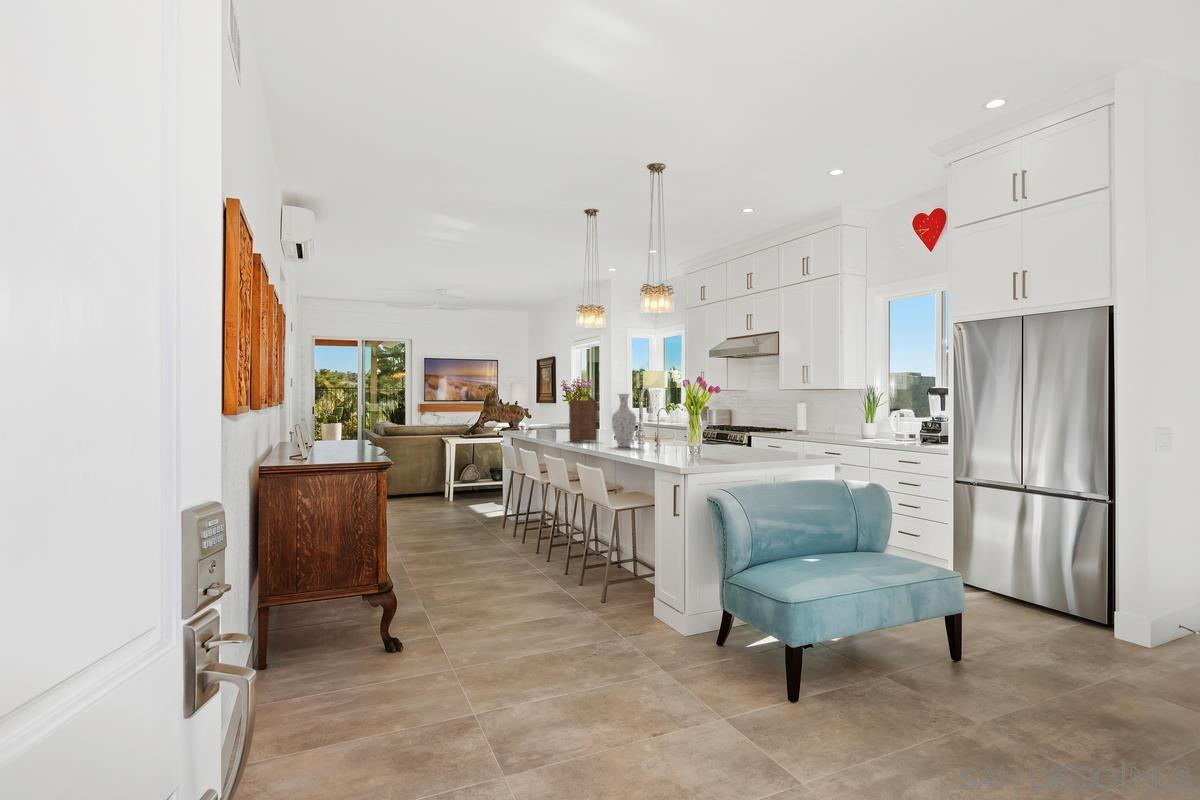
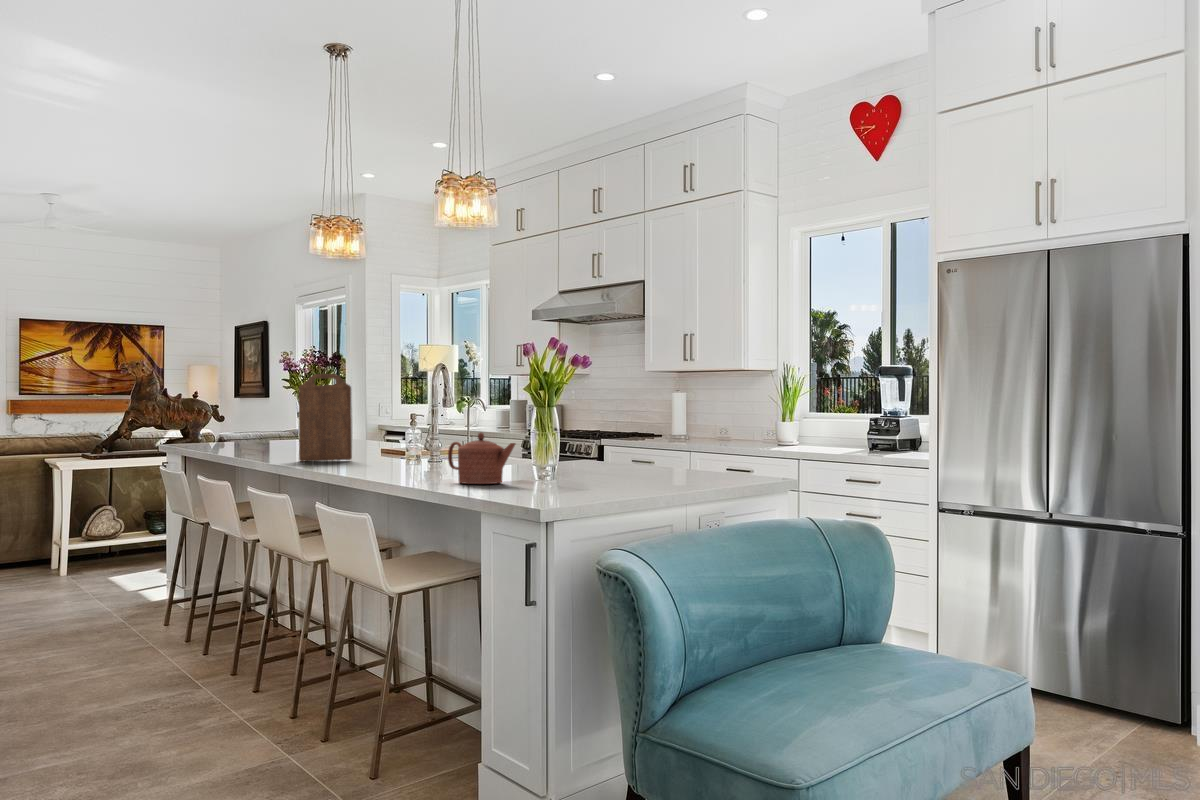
vase: present [612,394,636,447] -> none [386,371,432,471]
teapot: none [640,427,674,454] -> present [448,433,516,484]

